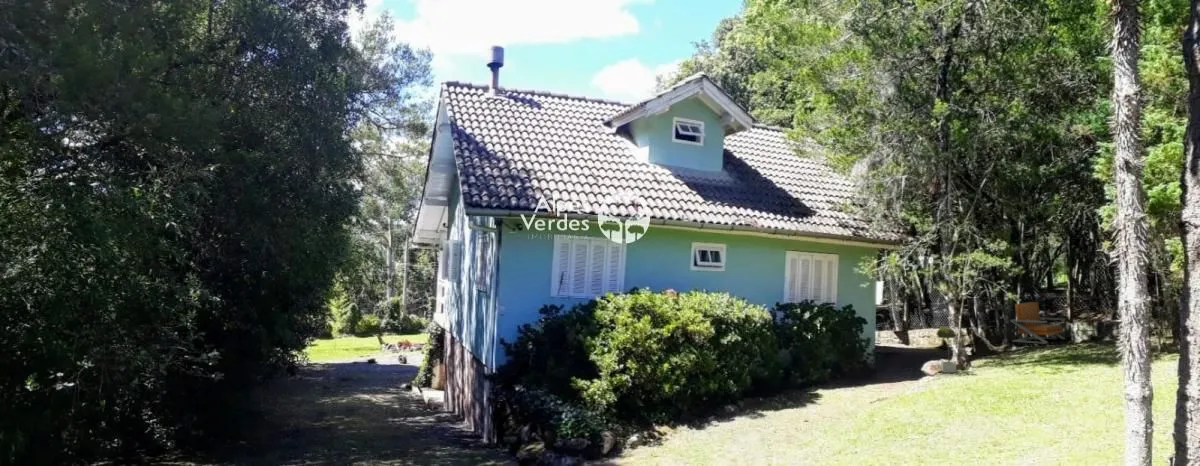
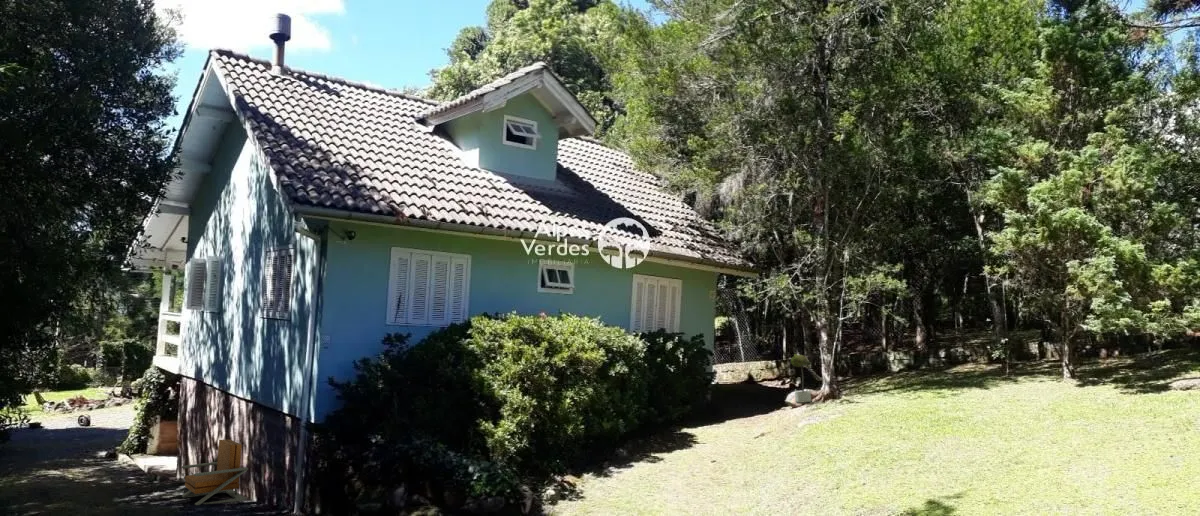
lounge chair: present [1011,302,1064,344] -> present [182,440,248,505]

